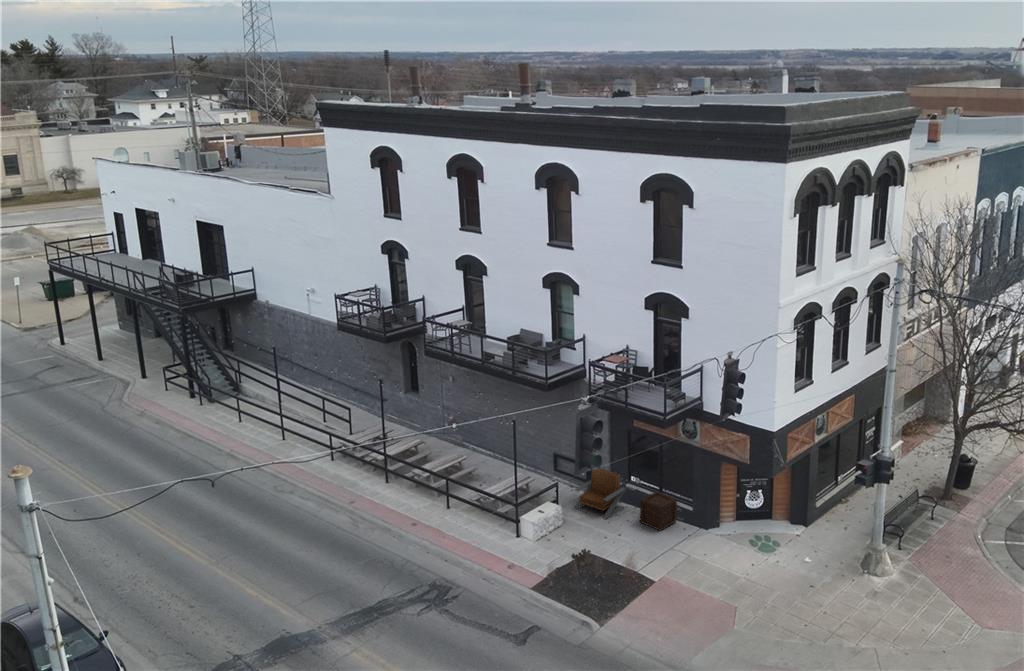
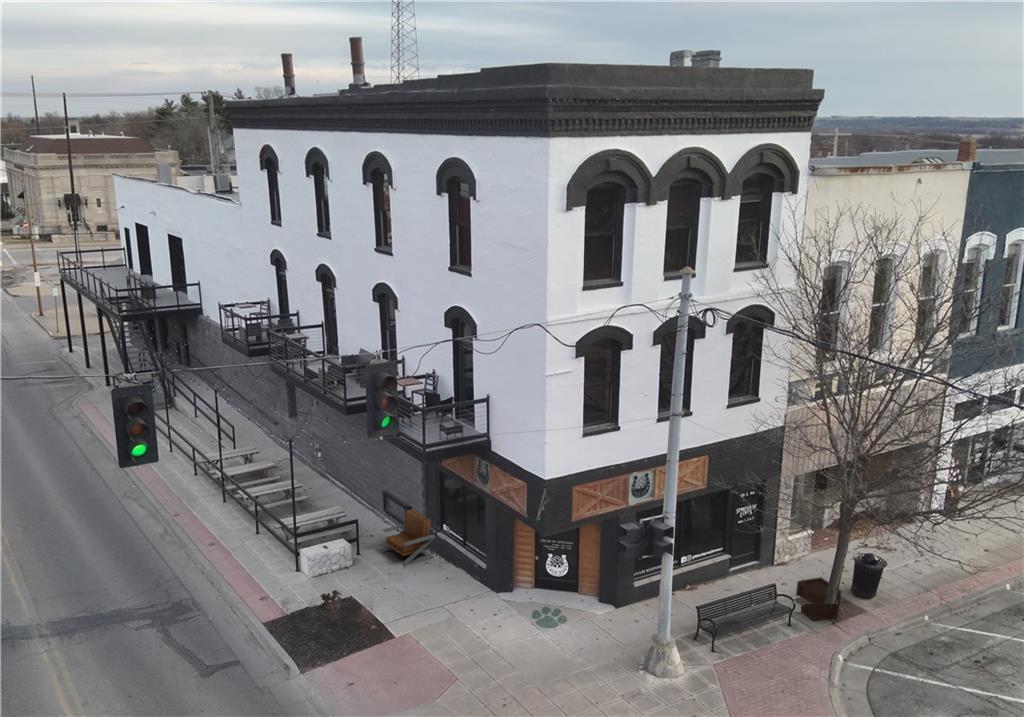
wooden crate: present [640,492,677,531] -> present [796,577,841,621]

